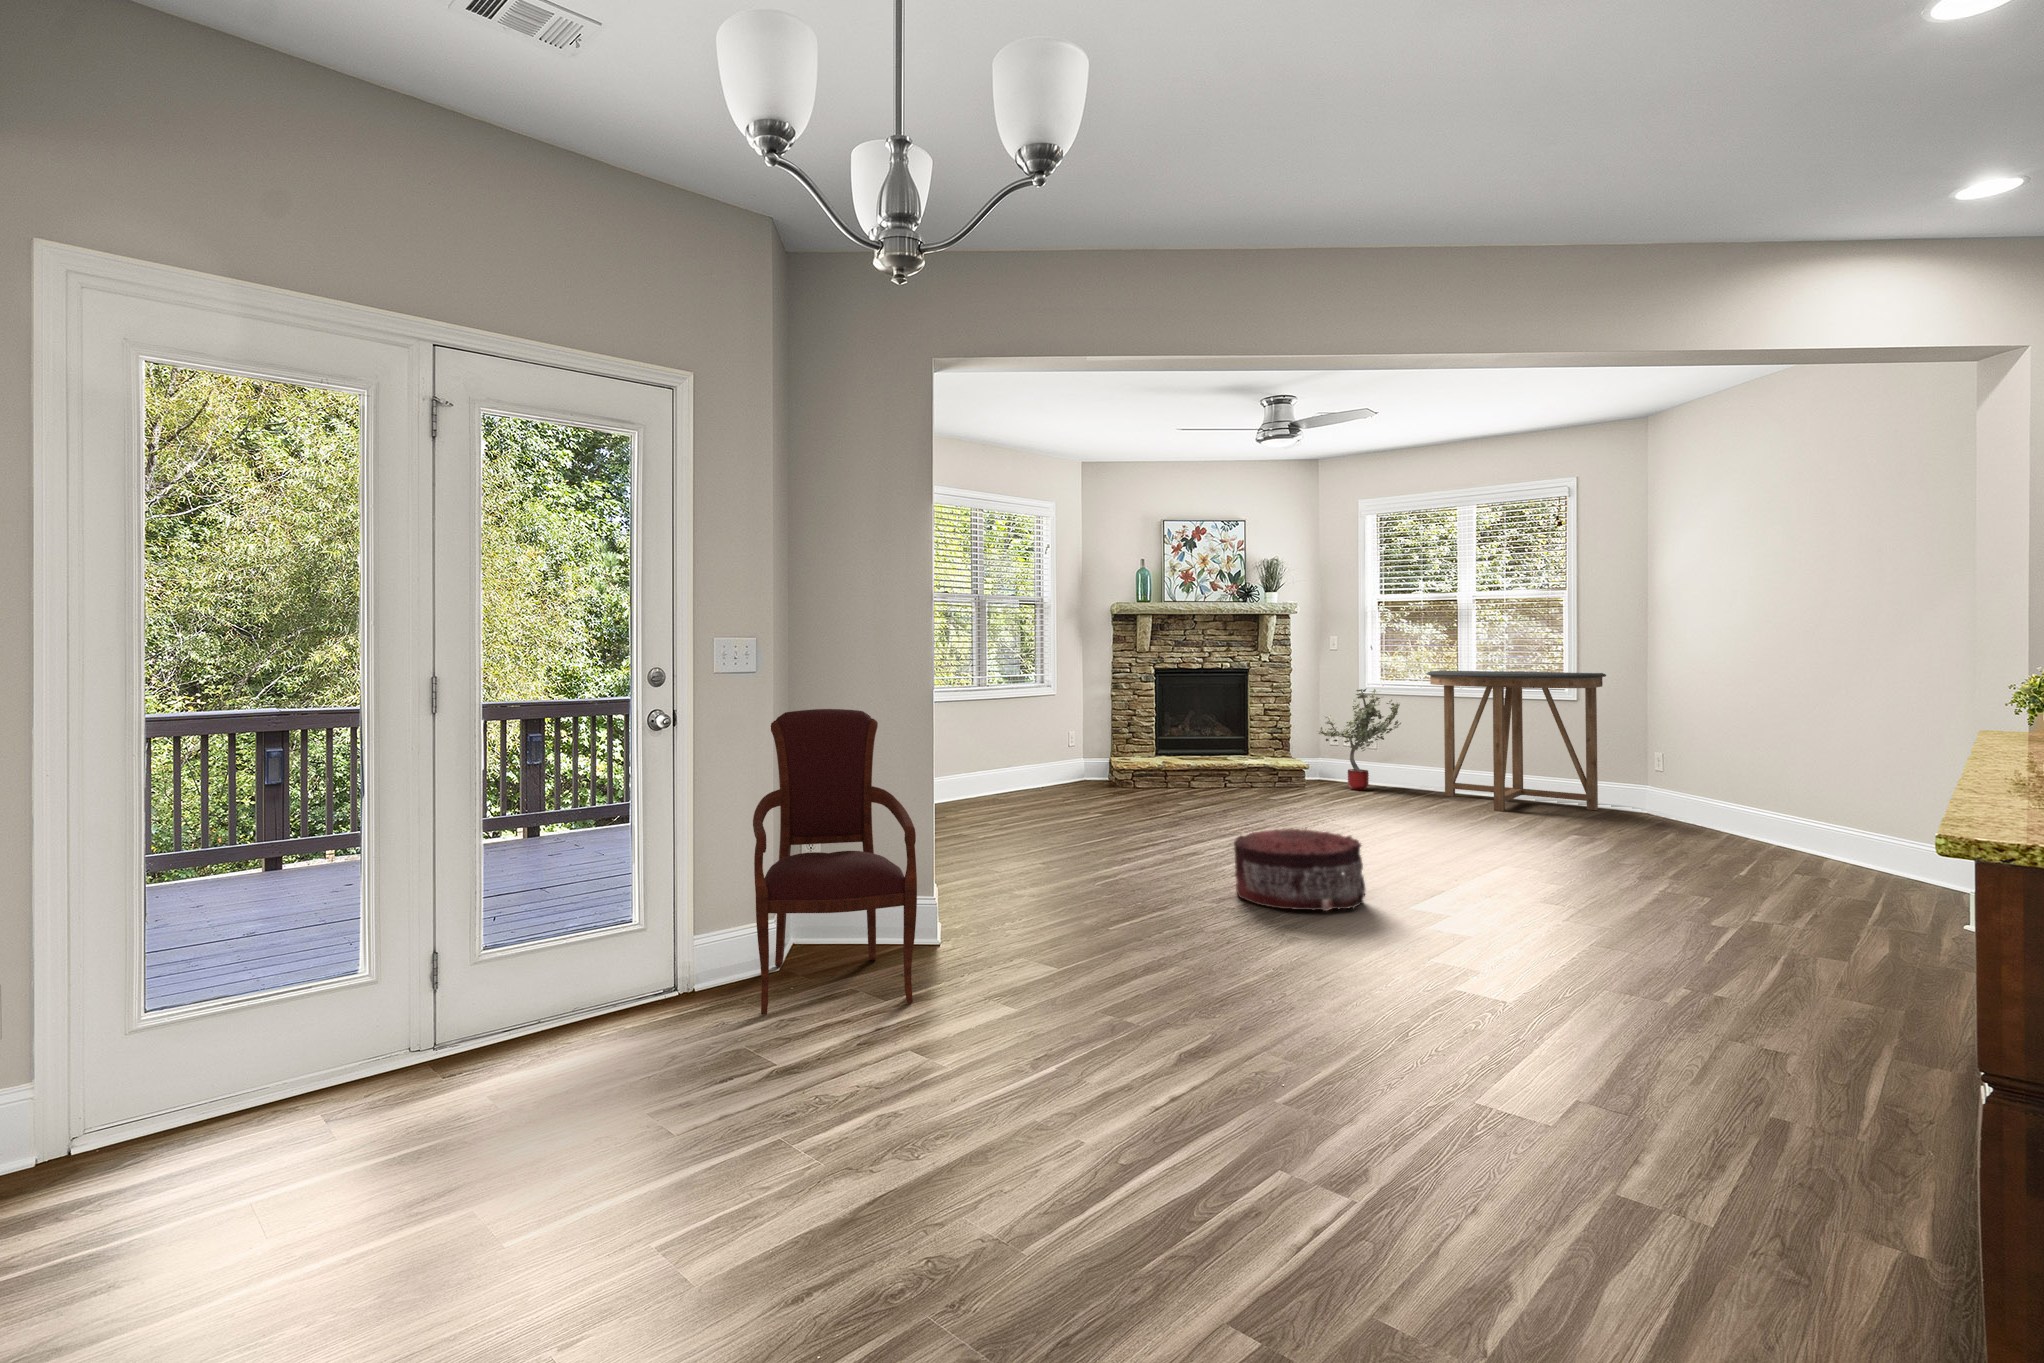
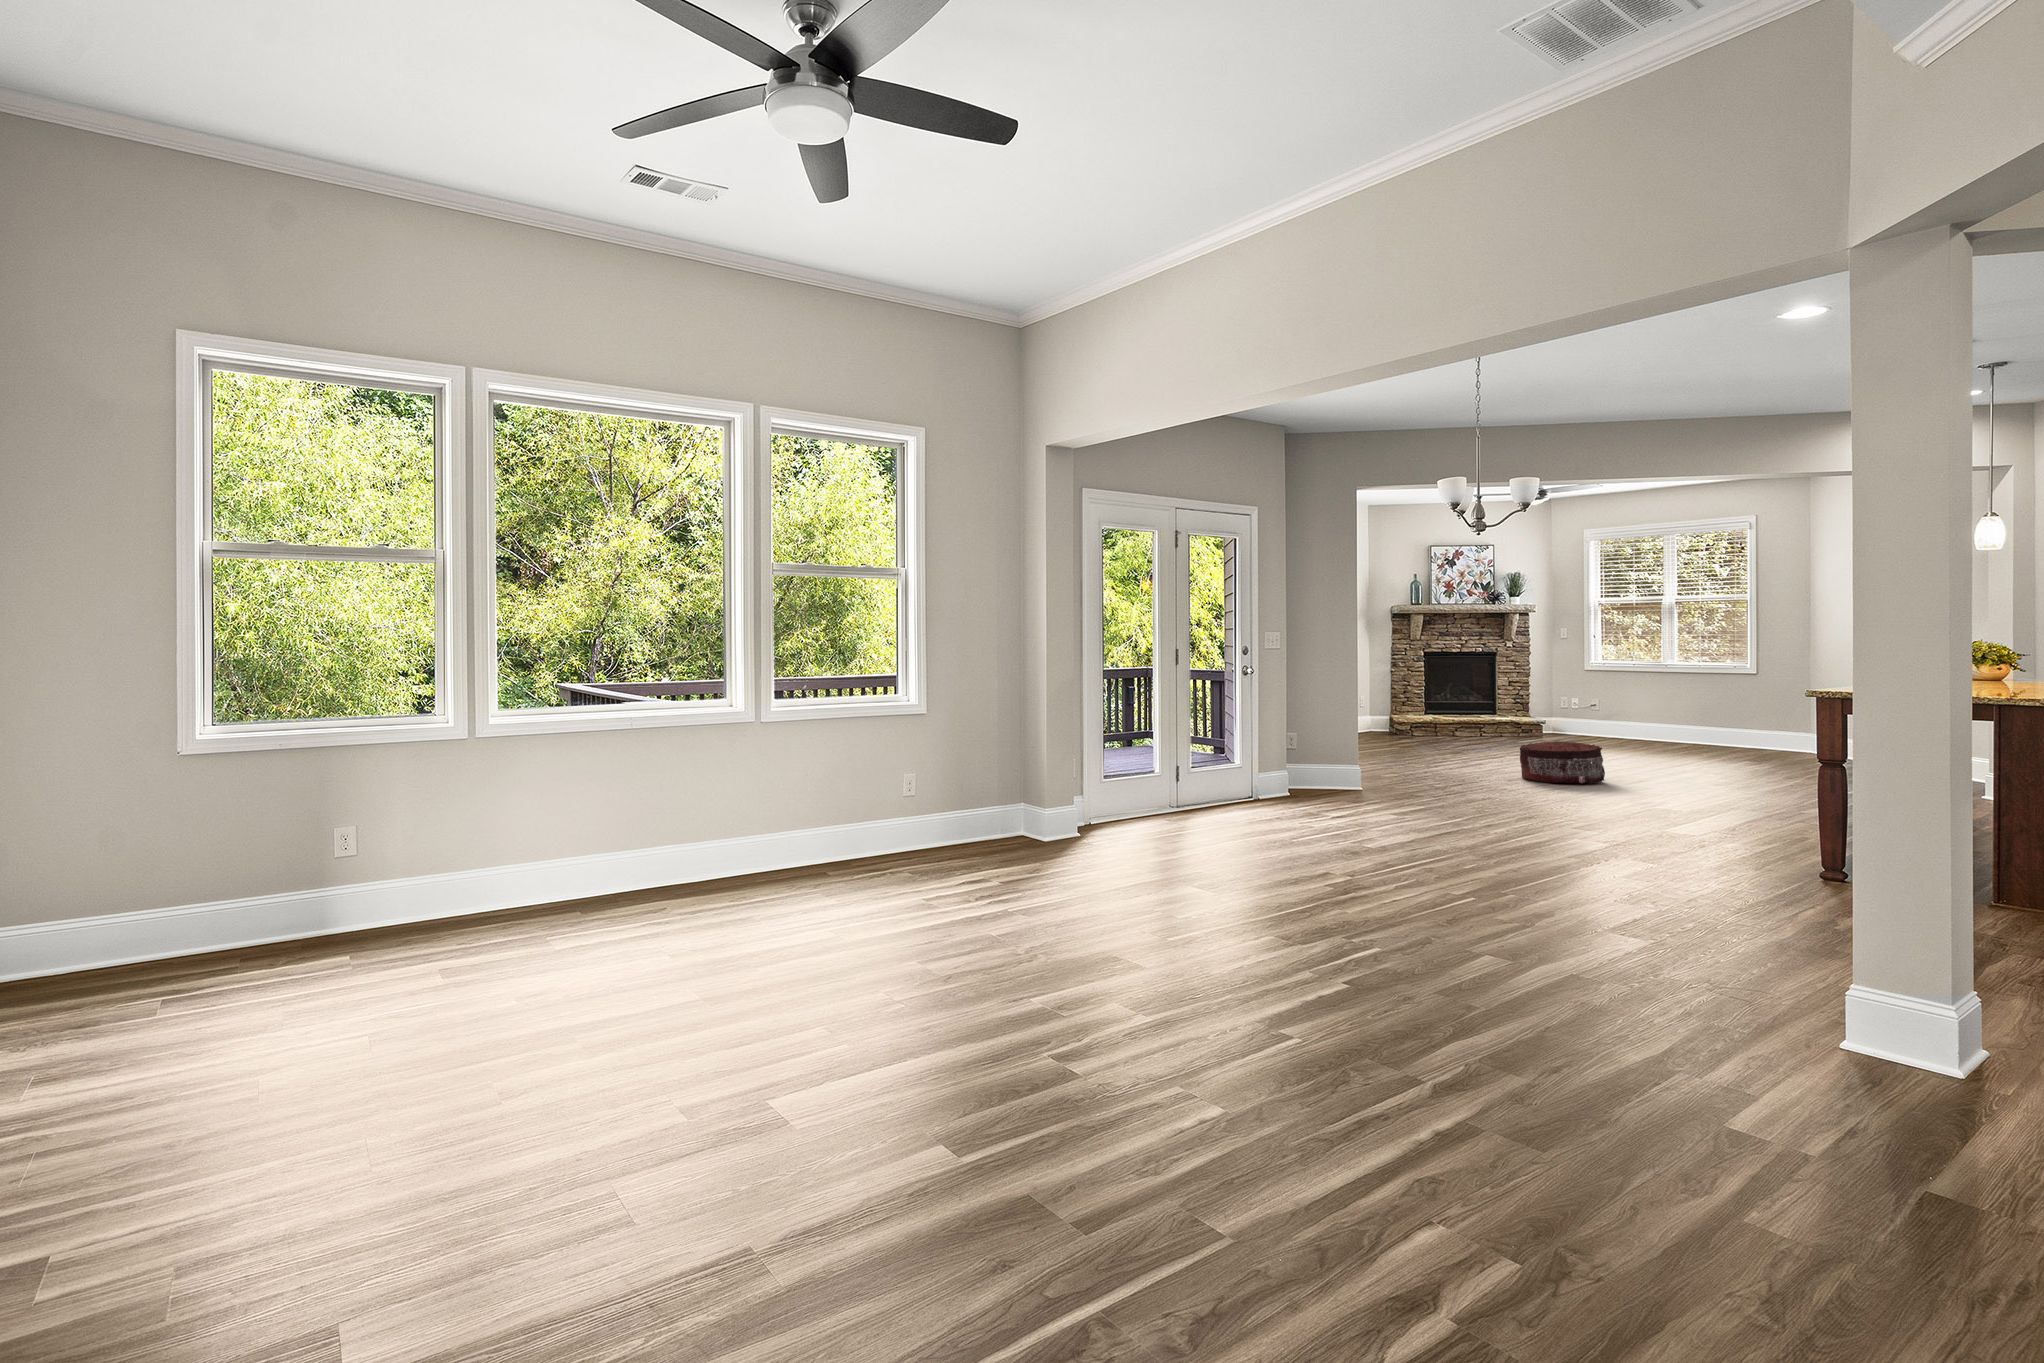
console table: present [1427,671,1606,811] -> none [1638,653,1777,750]
potted tree: present [1318,689,1401,790] -> none [1551,666,1618,739]
armchair: present [753,709,917,1014] -> none [1283,666,1379,805]

